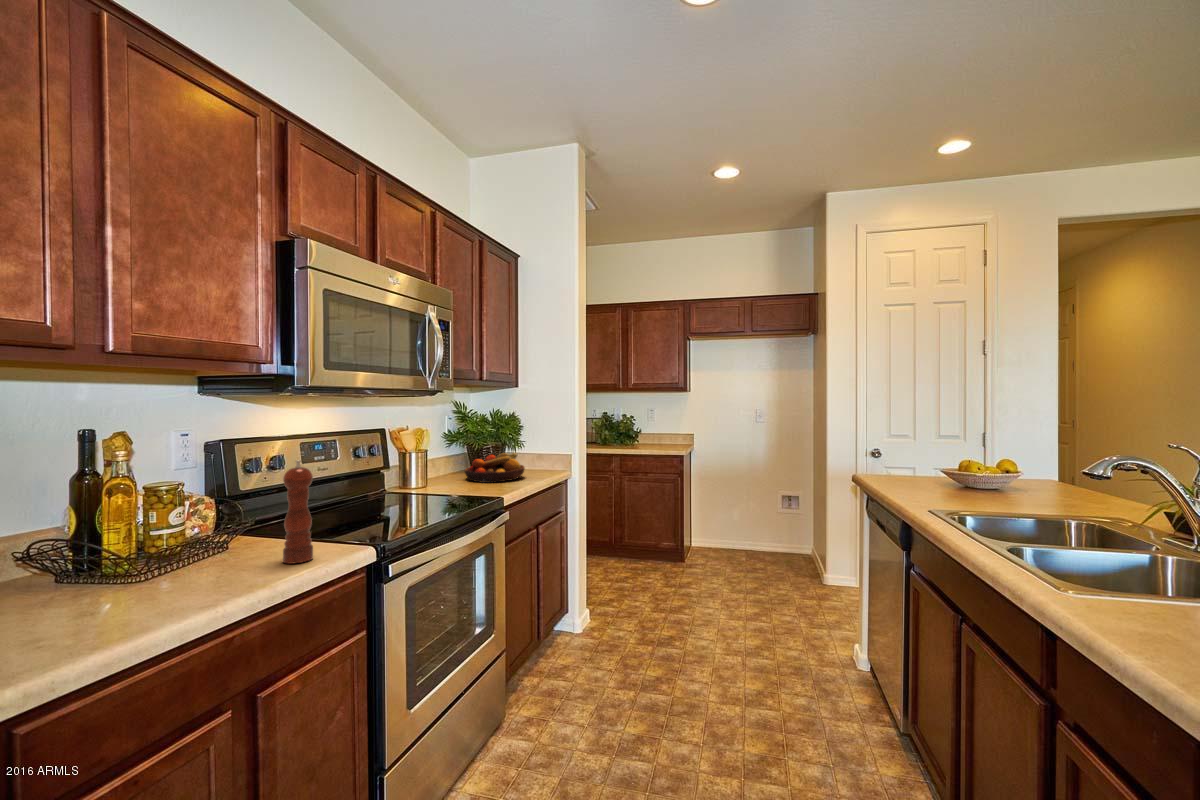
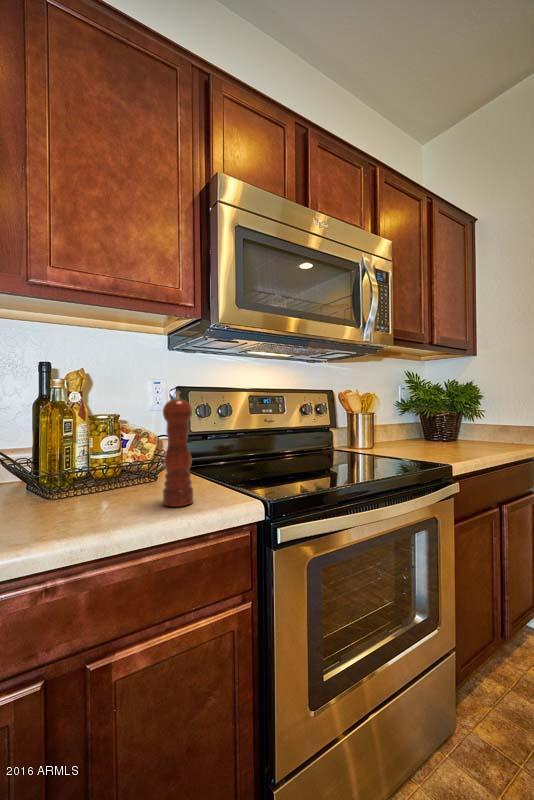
fruit bowl: present [465,453,525,483] -> none [413,420,484,450]

